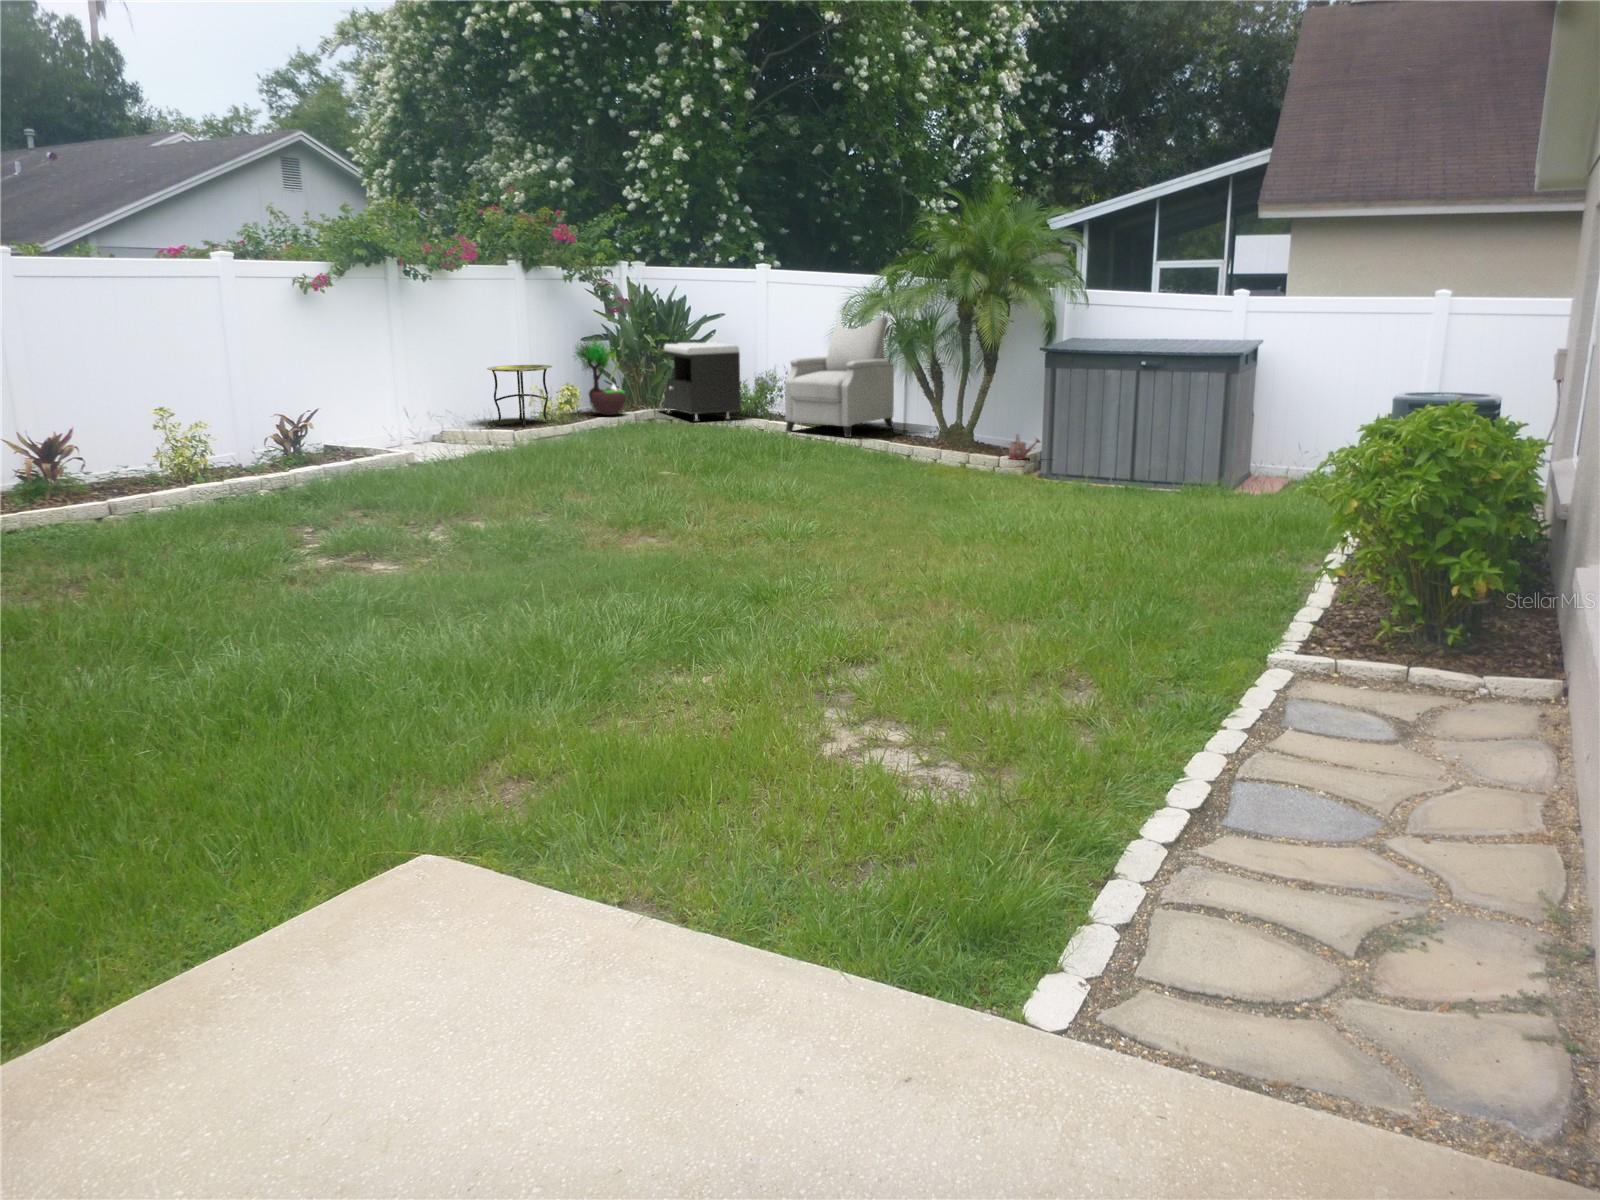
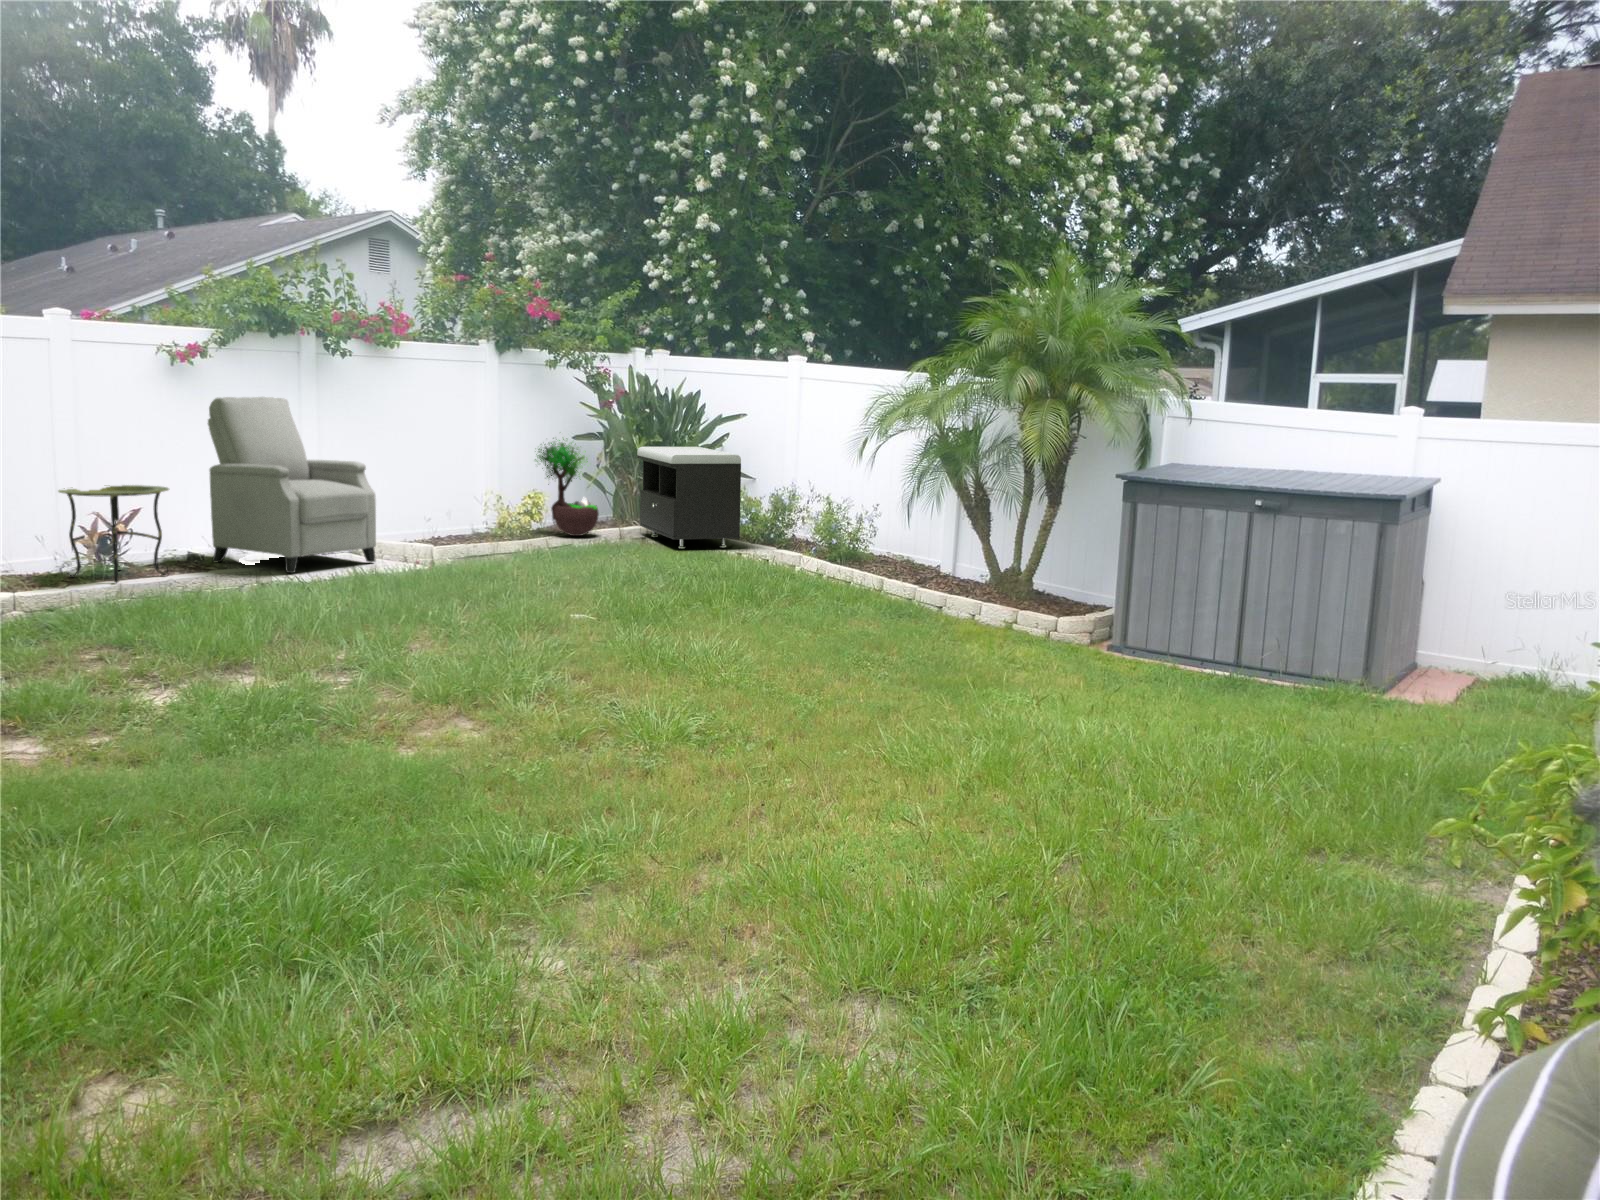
chair: present [785,311,894,437] -> present [208,397,376,573]
side table: present [487,365,552,427] -> present [58,485,169,583]
watering can: present [1008,433,1040,460] -> none [1057,585,1113,621]

